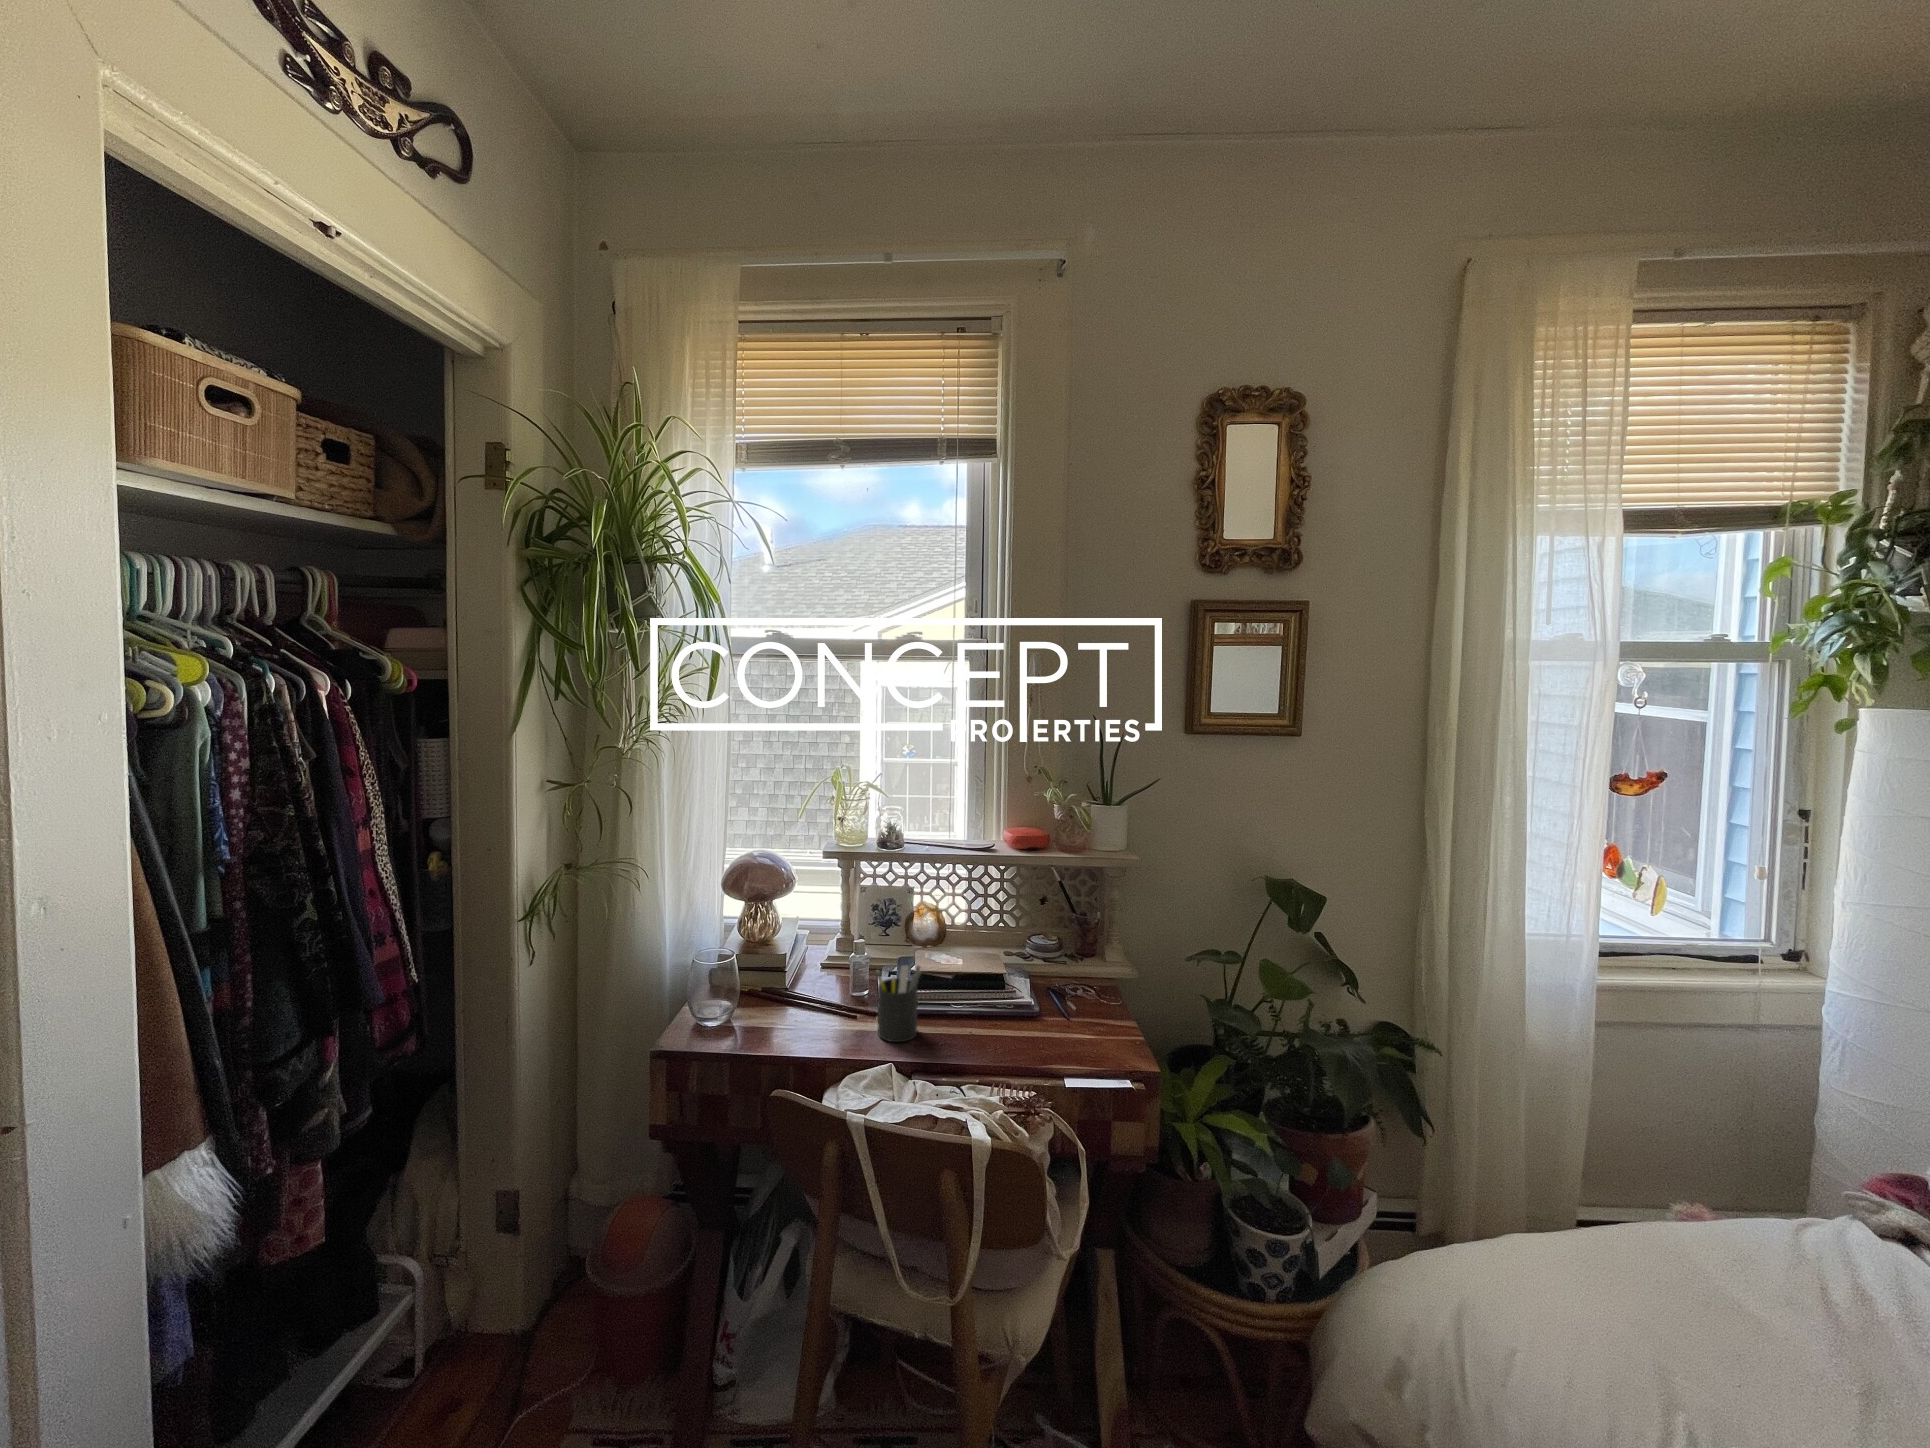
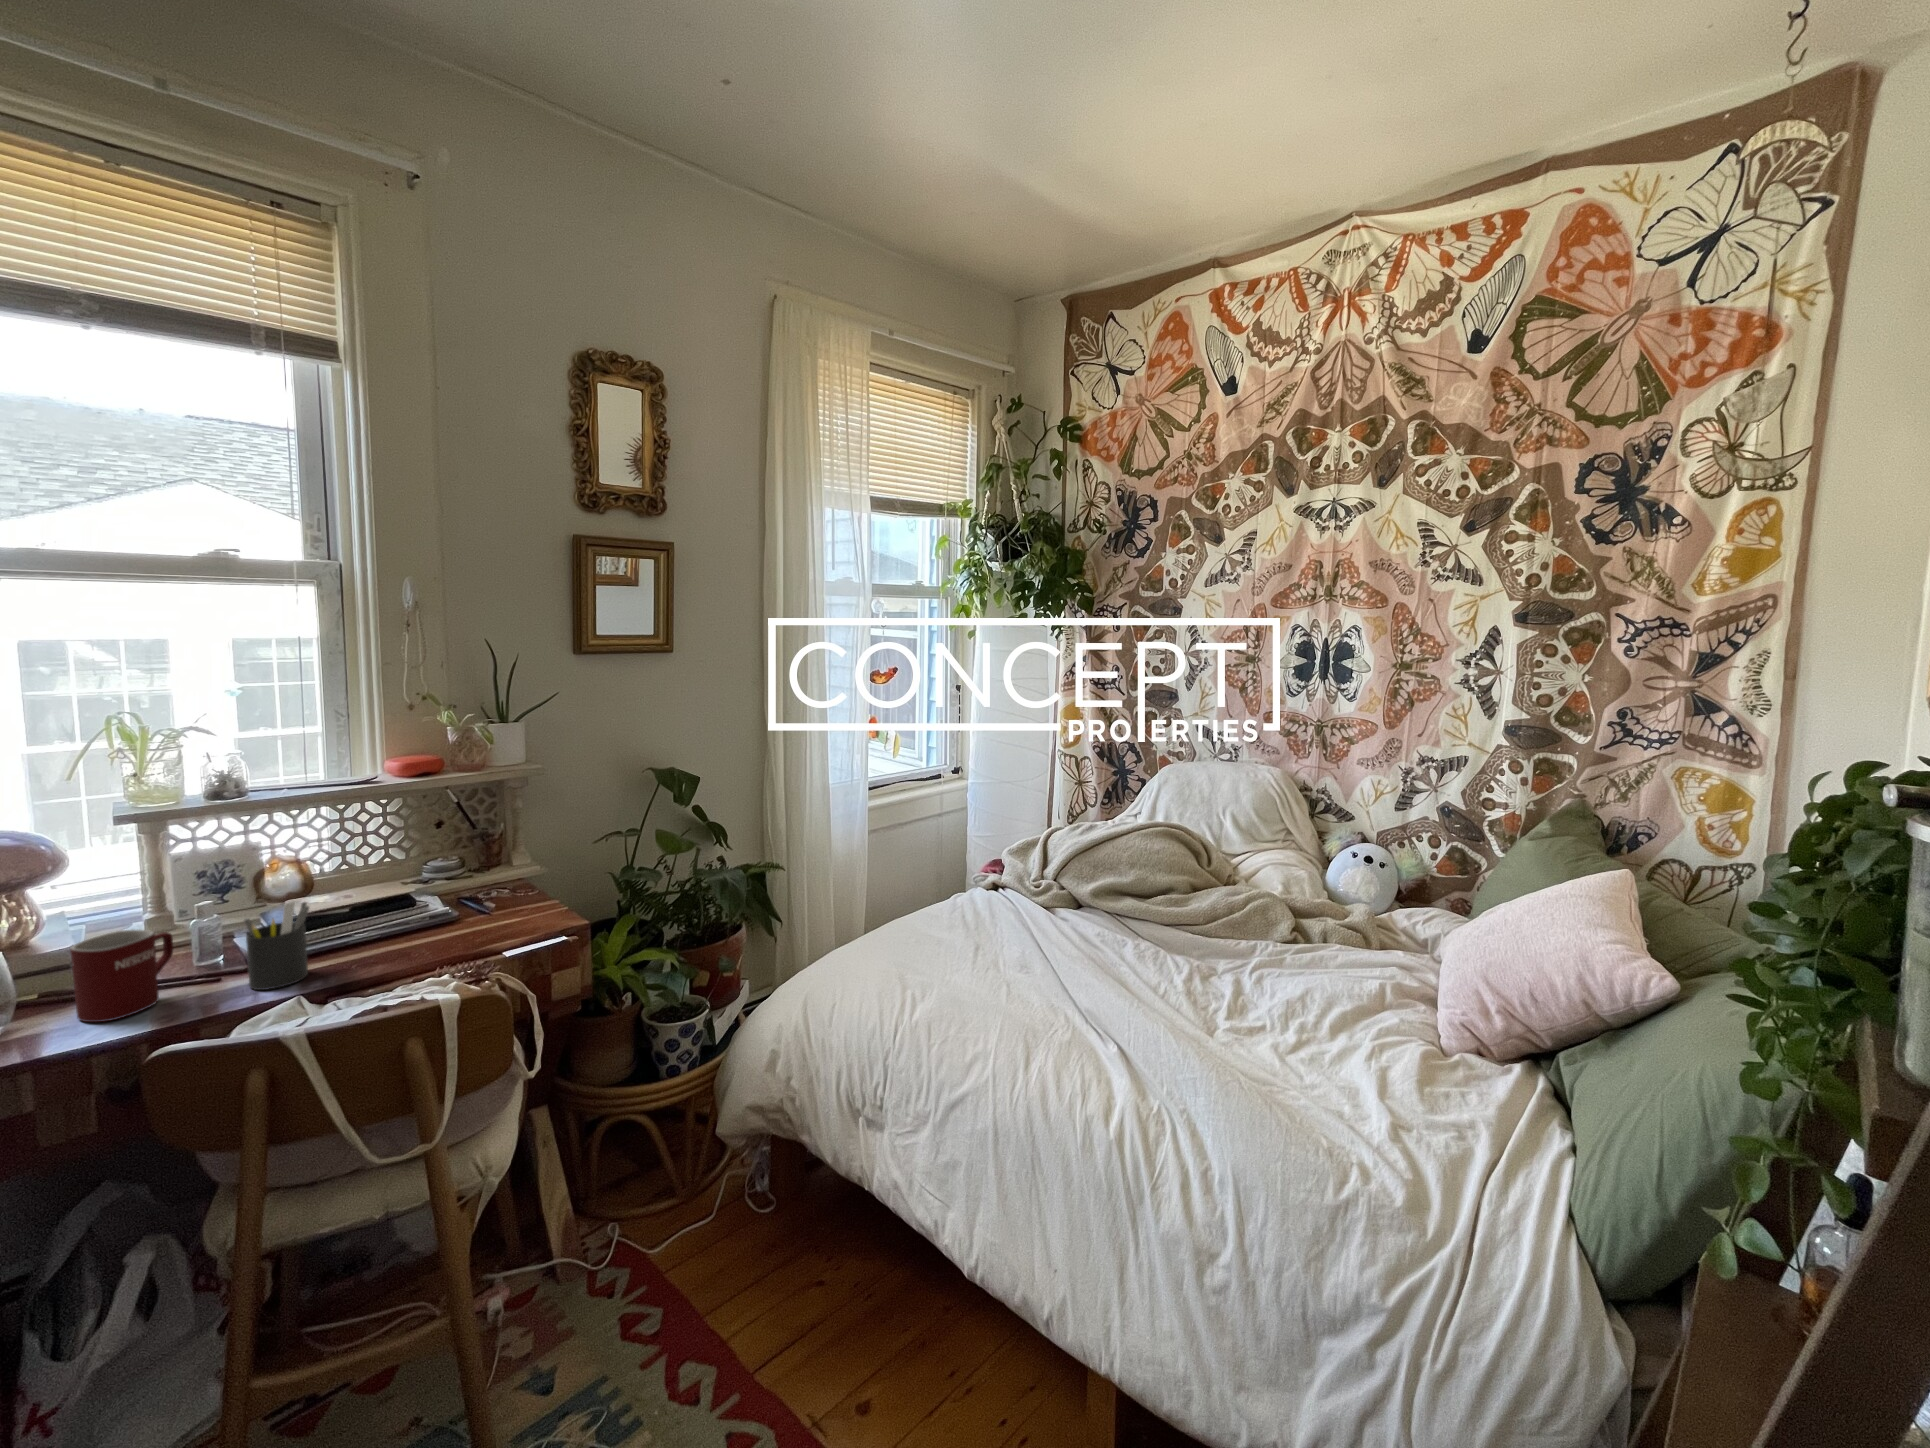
mug: none [780,953,839,1030] -> present [70,929,173,1022]

